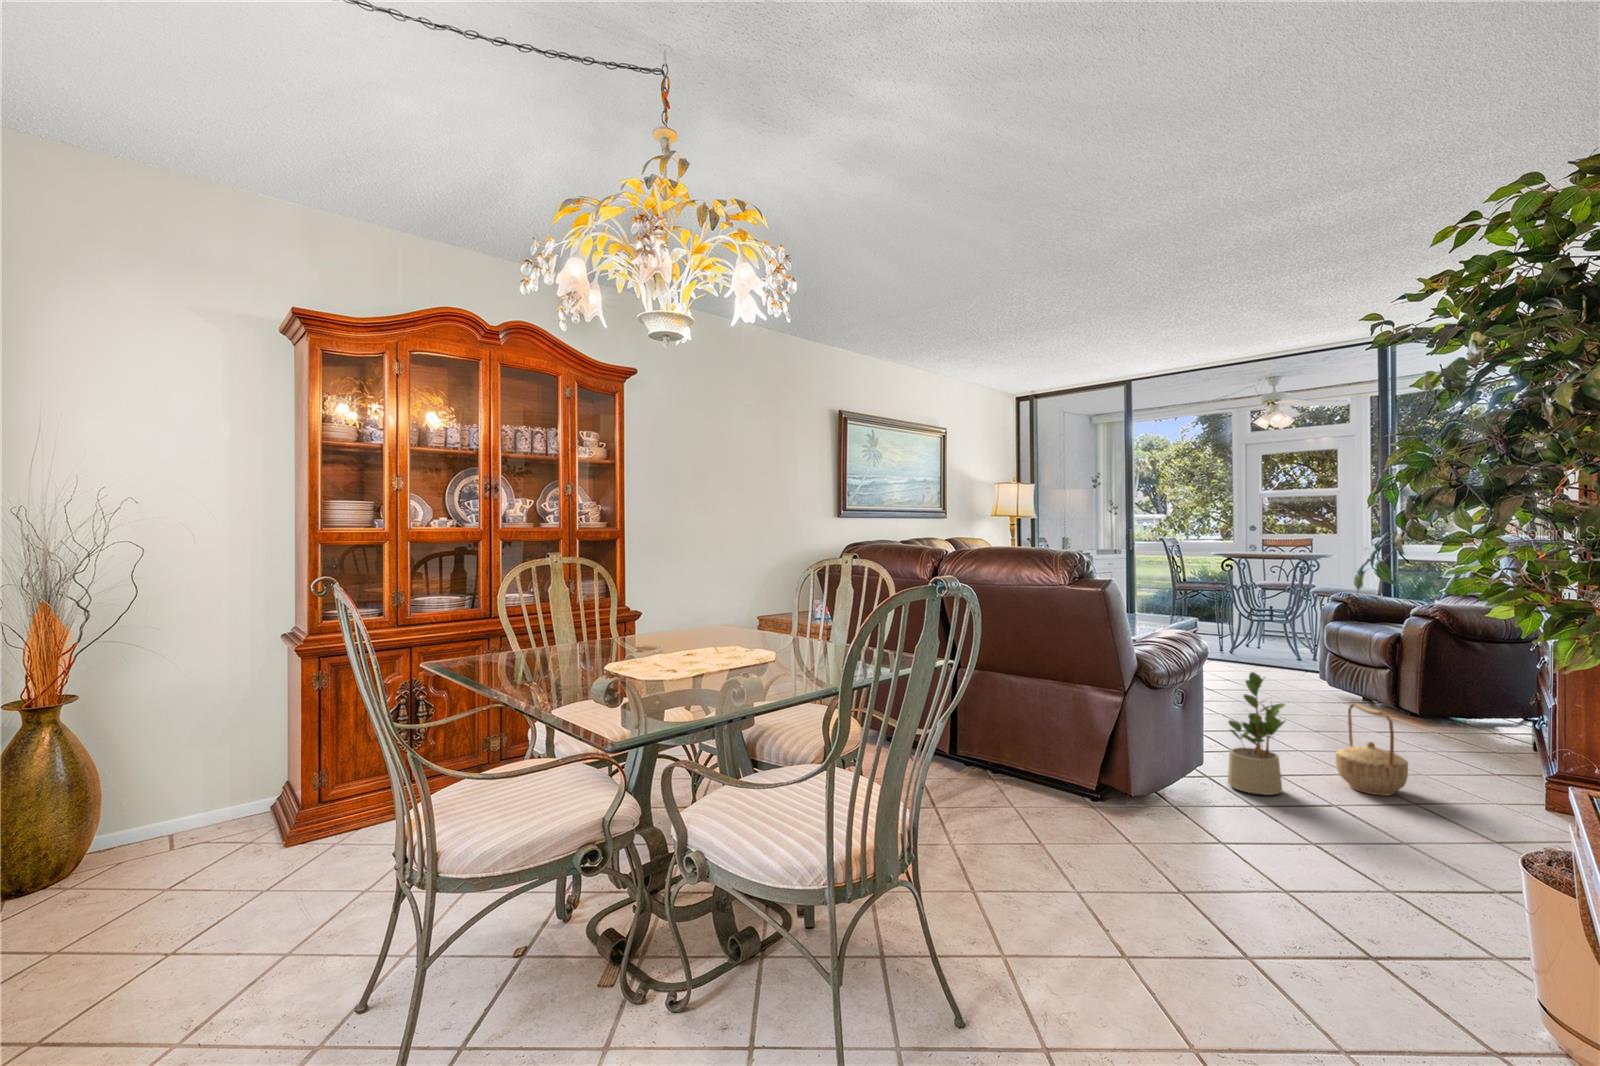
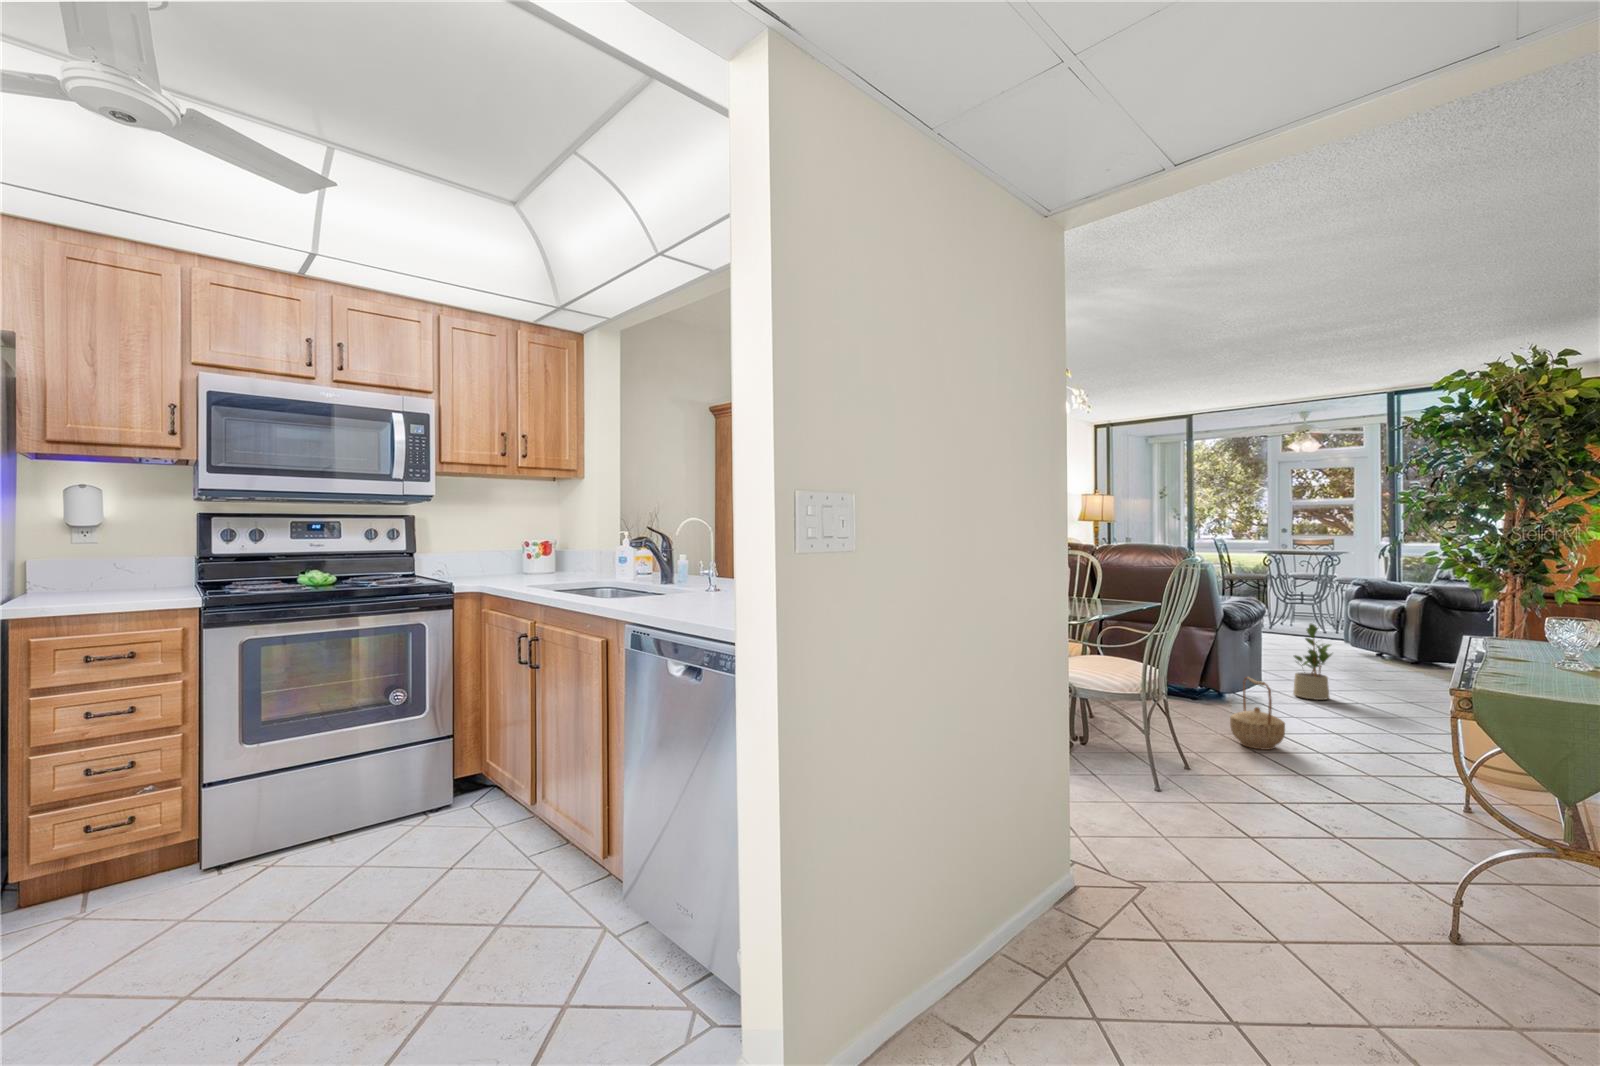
basket: present [1336,703,1408,795] -> present [1230,677,1285,750]

